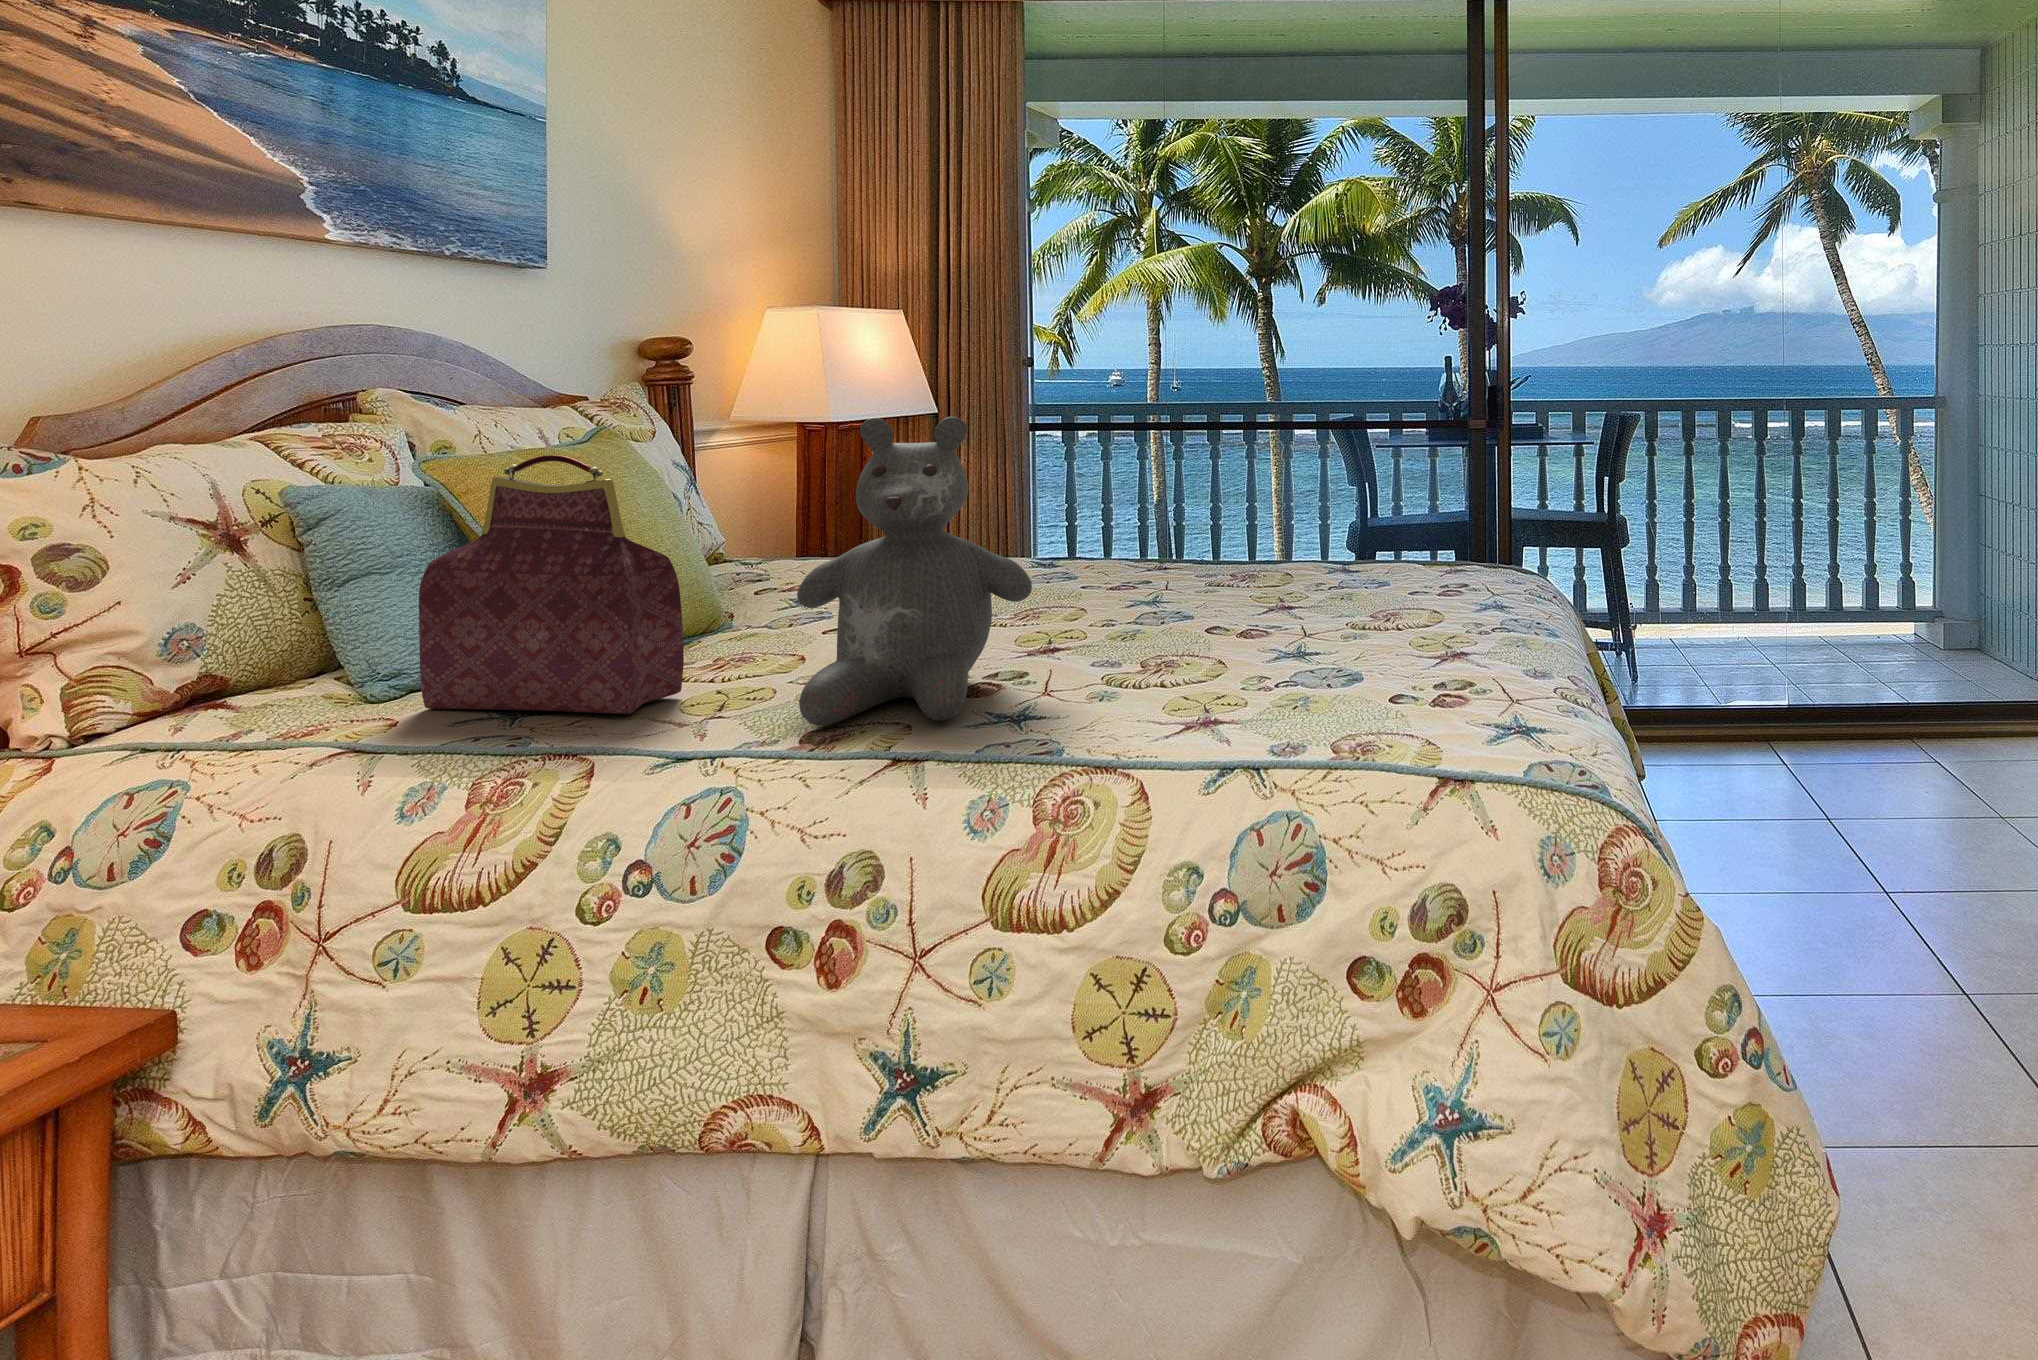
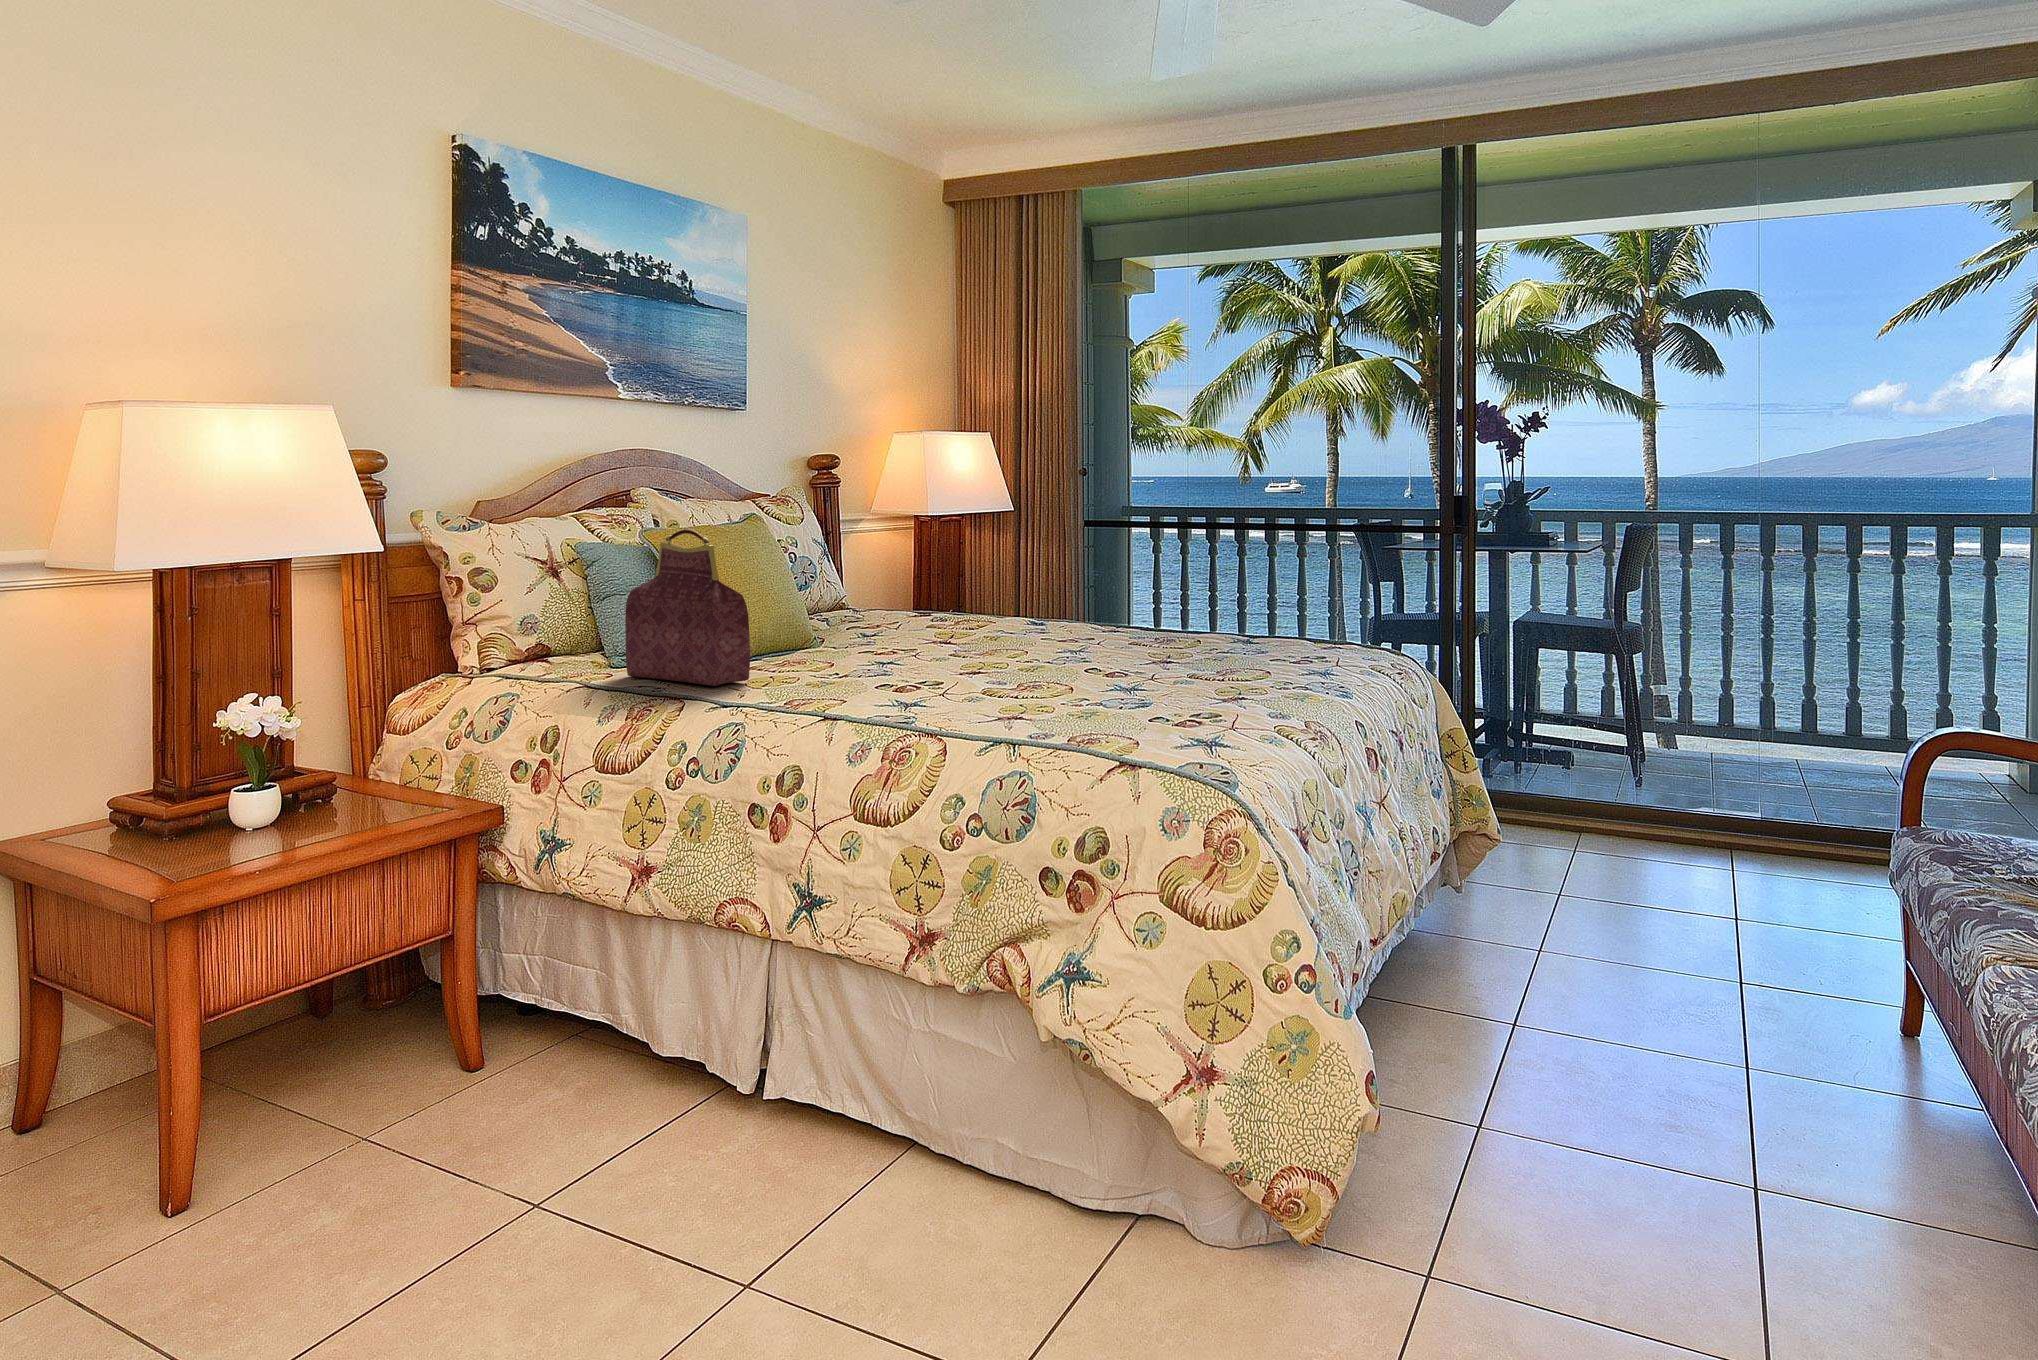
teddy bear: present [797,417,1032,726] -> none [788,511,942,704]

